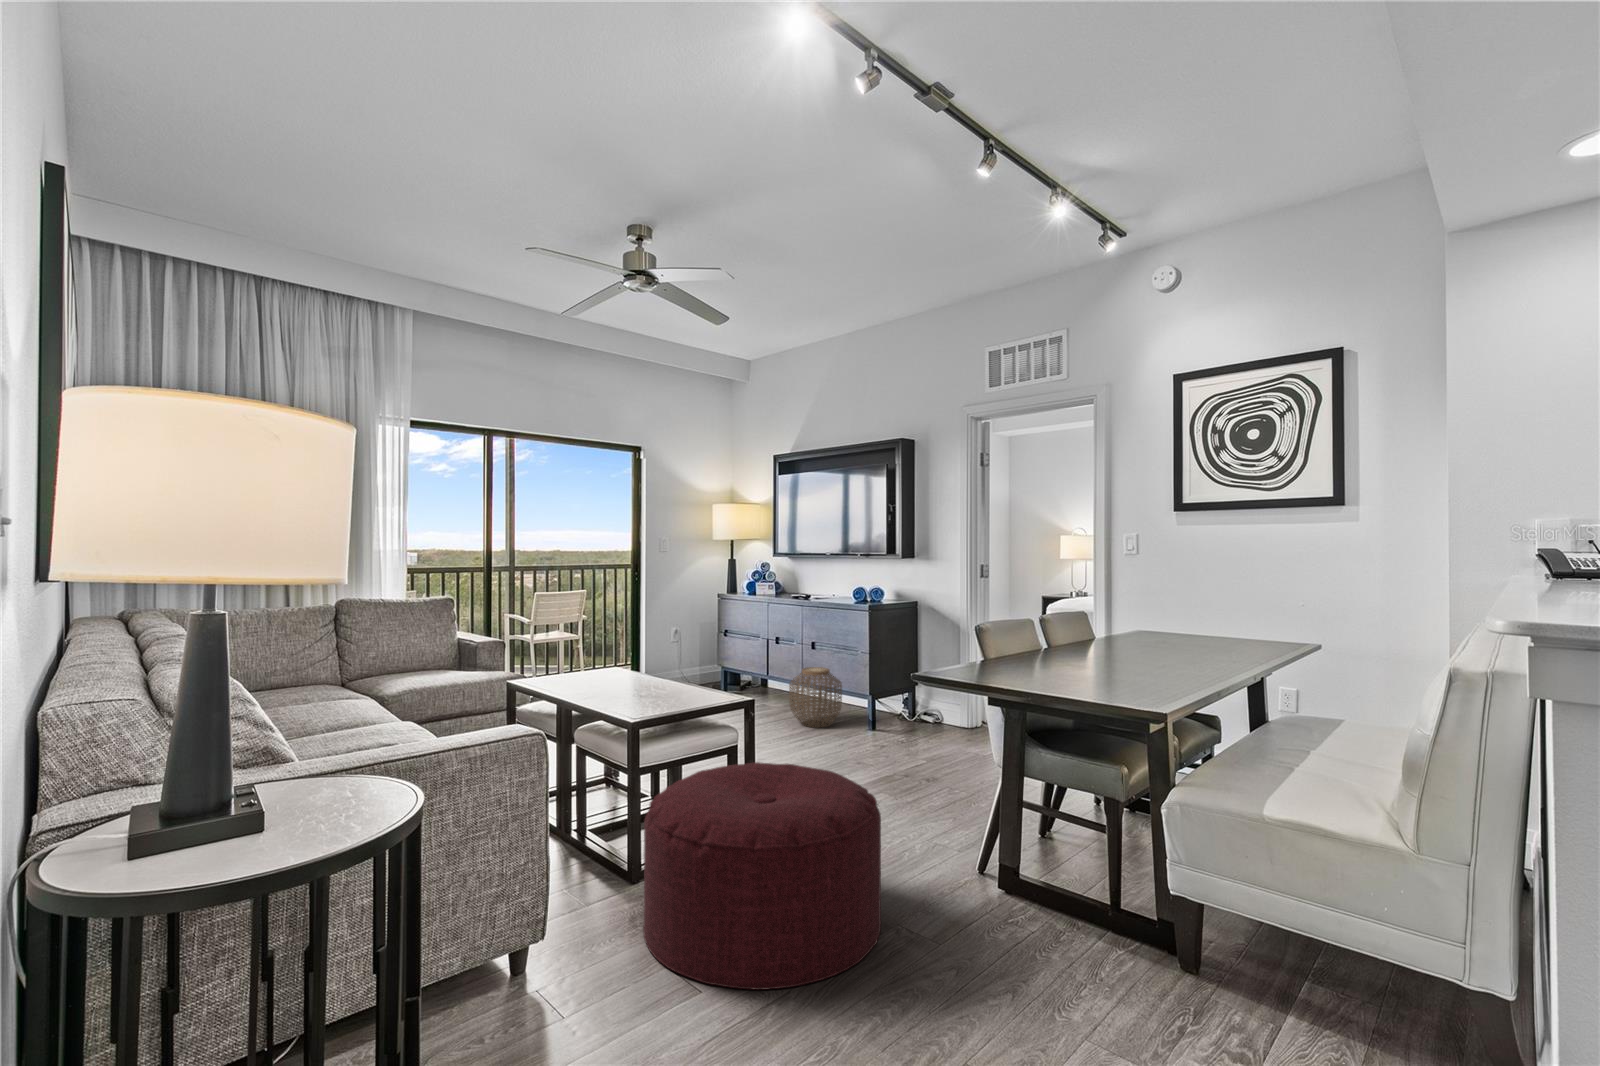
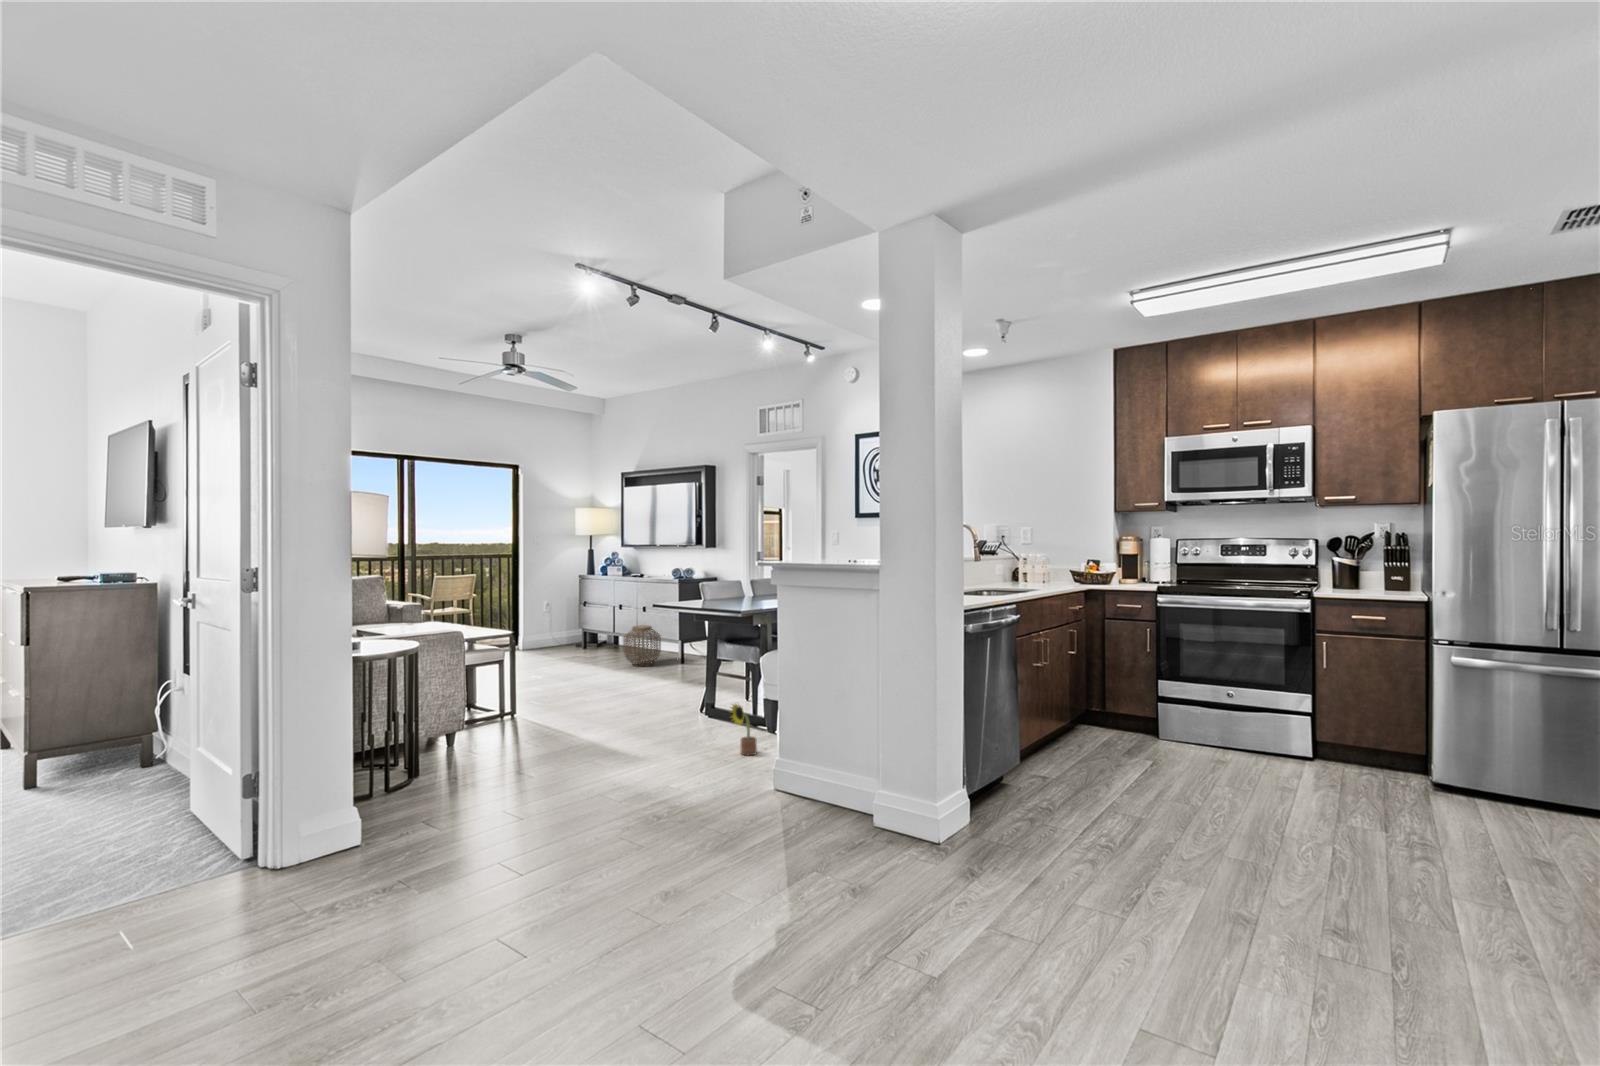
ottoman: present [643,762,881,990] -> none [508,668,633,761]
decorative plant: none [1114,880,1181,1005] -> present [731,704,757,755]

